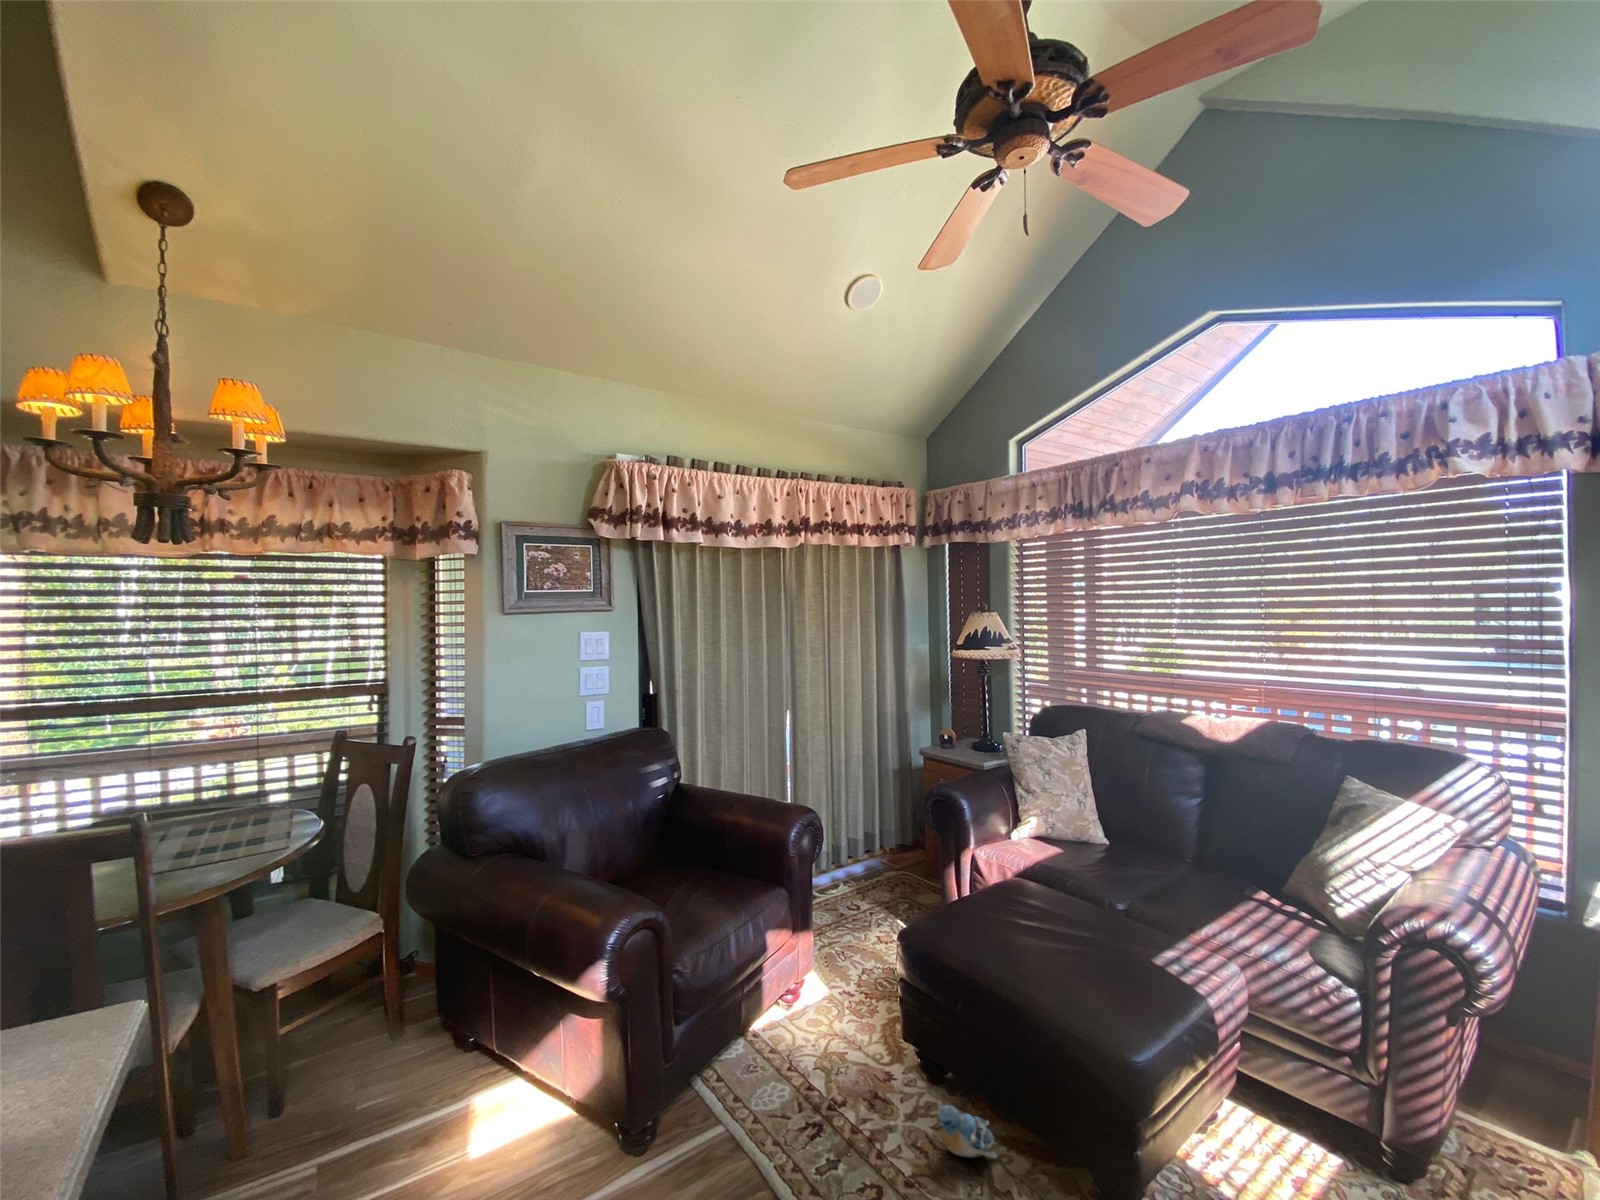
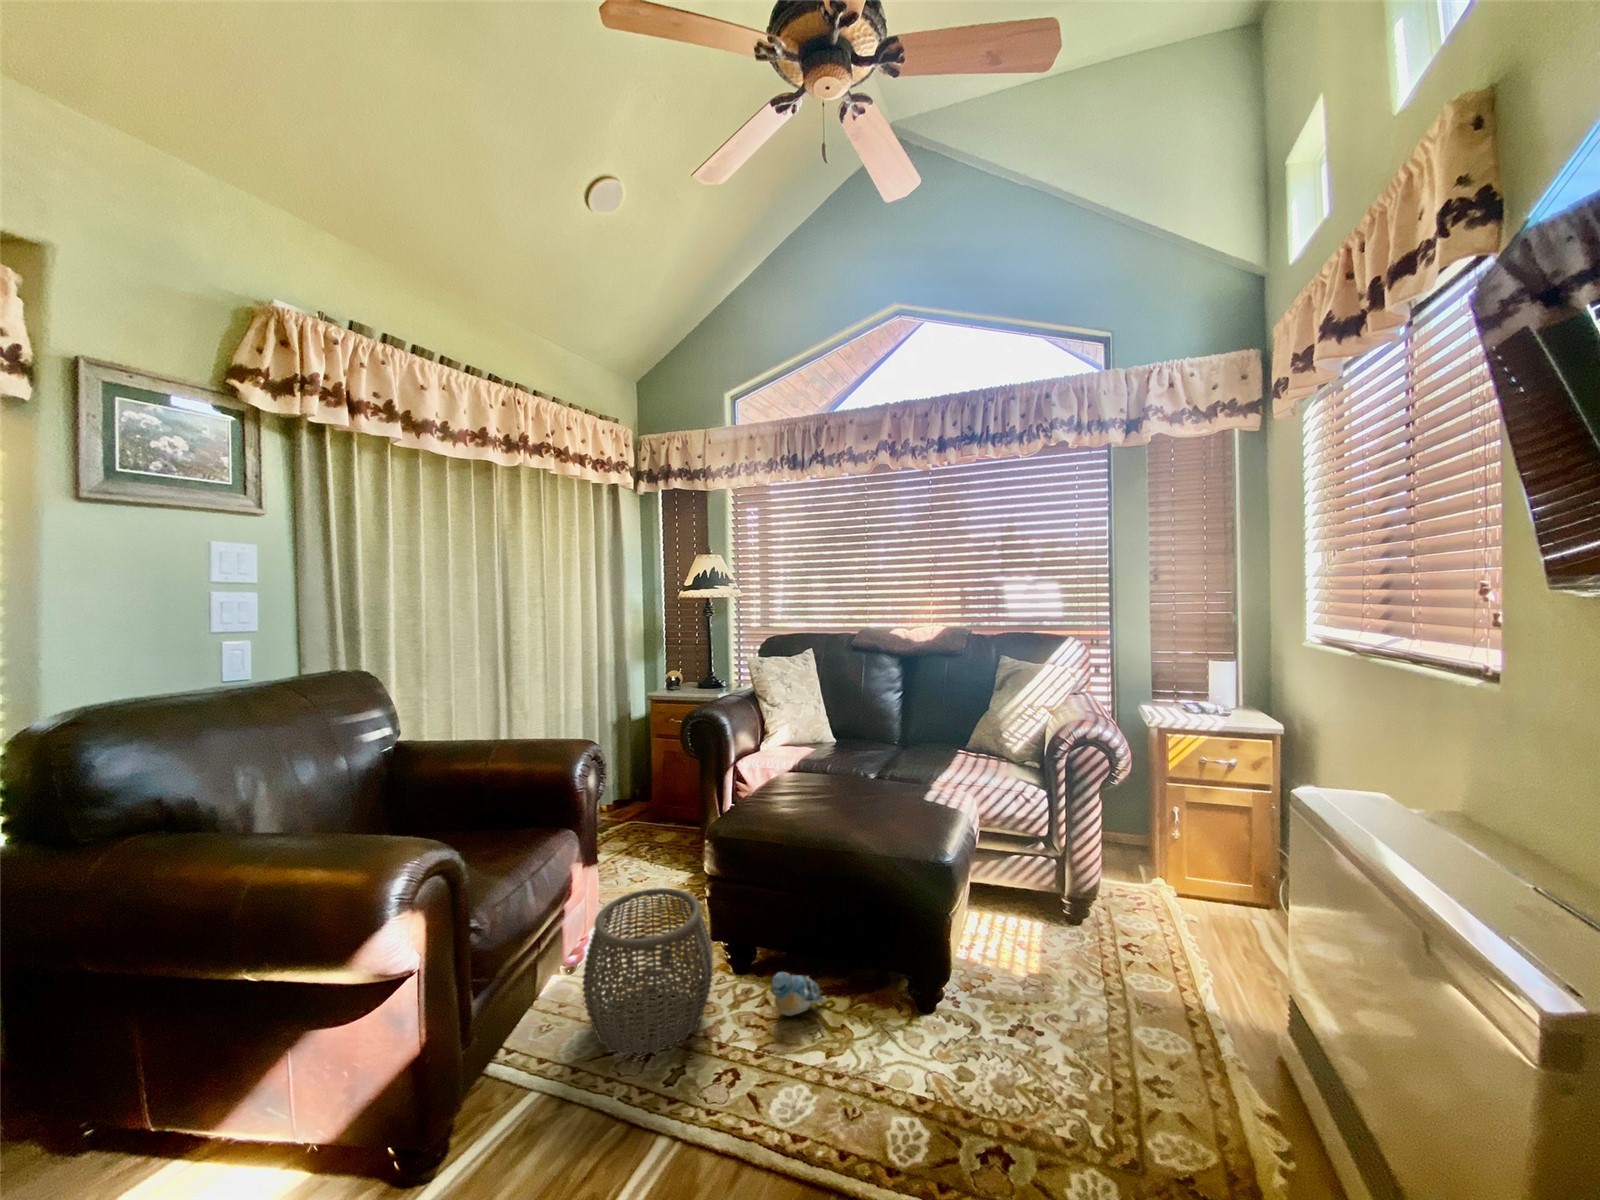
woven basket: none [774,974,891,1134] -> present [582,888,713,1057]

